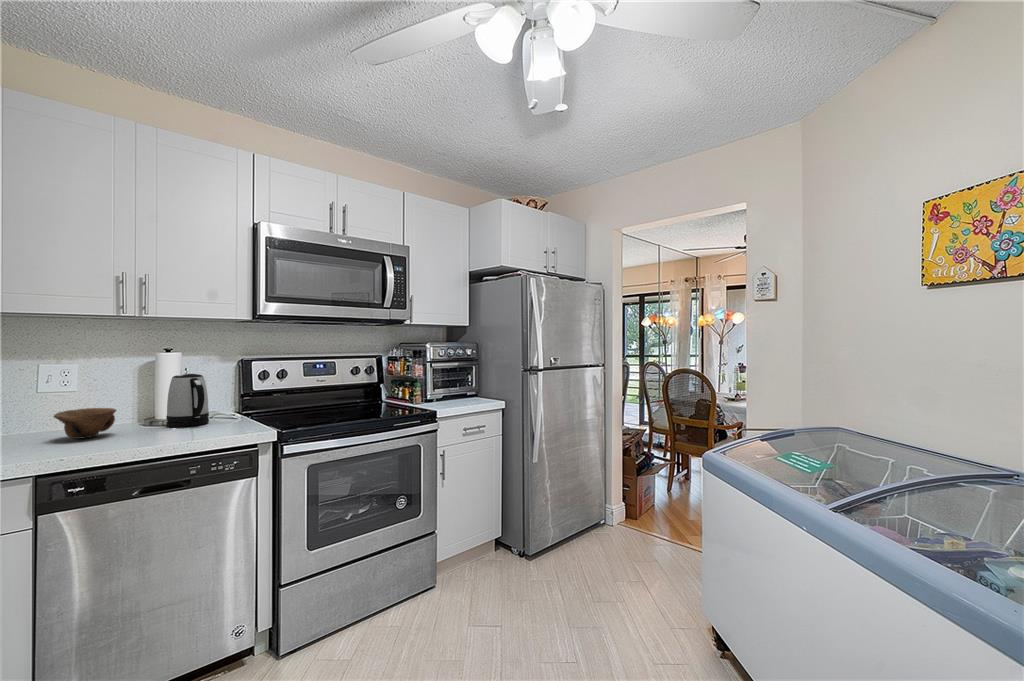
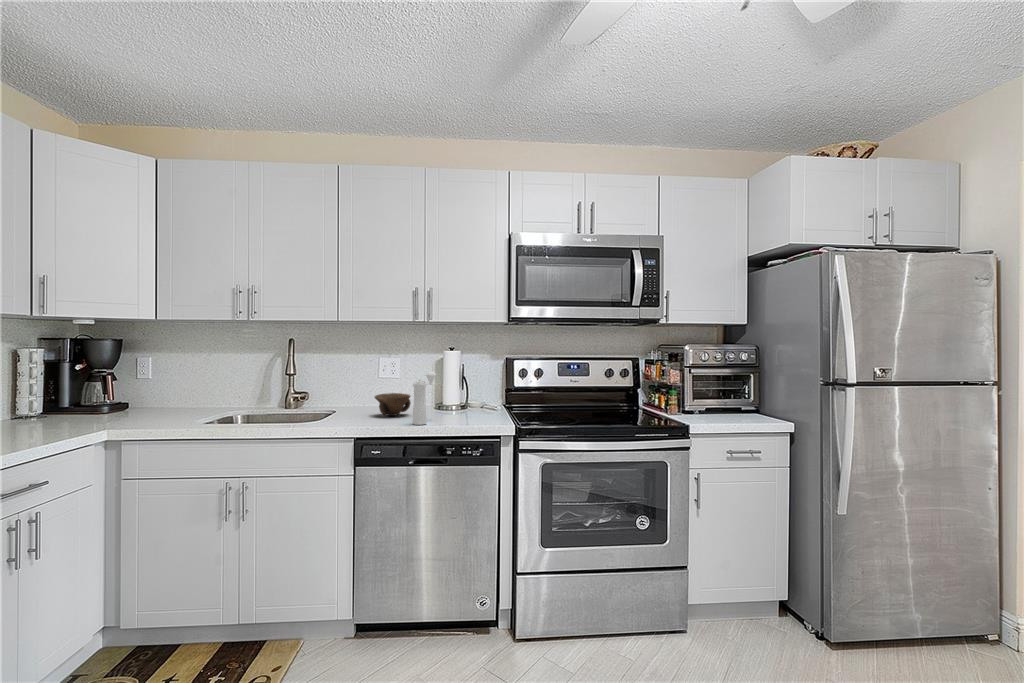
kettle: present [166,374,209,427] -> none [444,369,474,415]
pepper mill: none [130,378,162,445] -> present [413,372,436,425]

